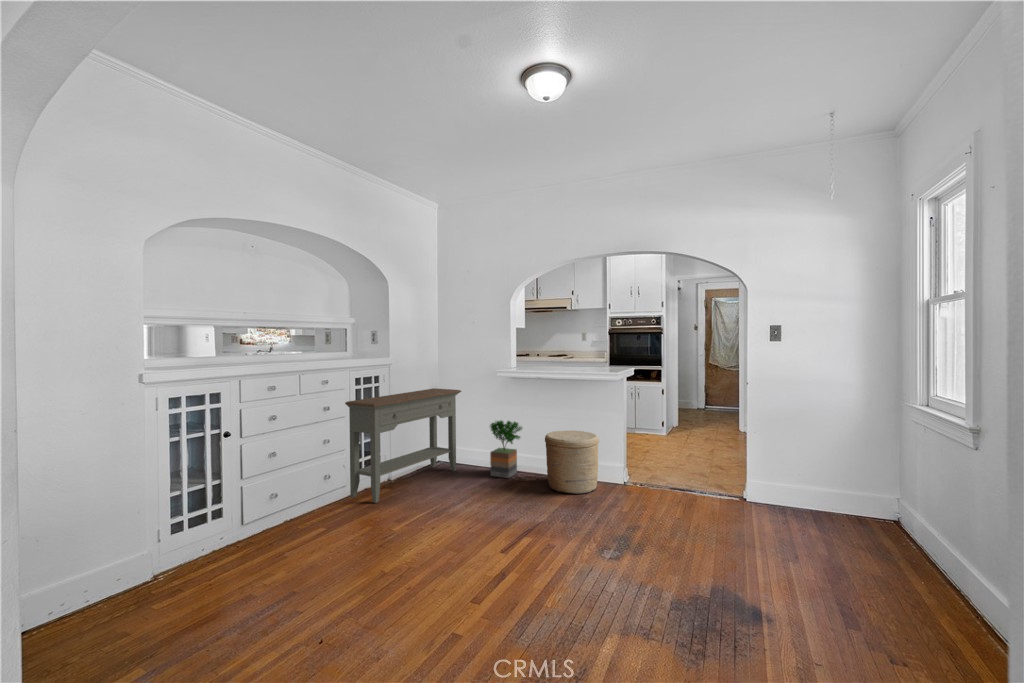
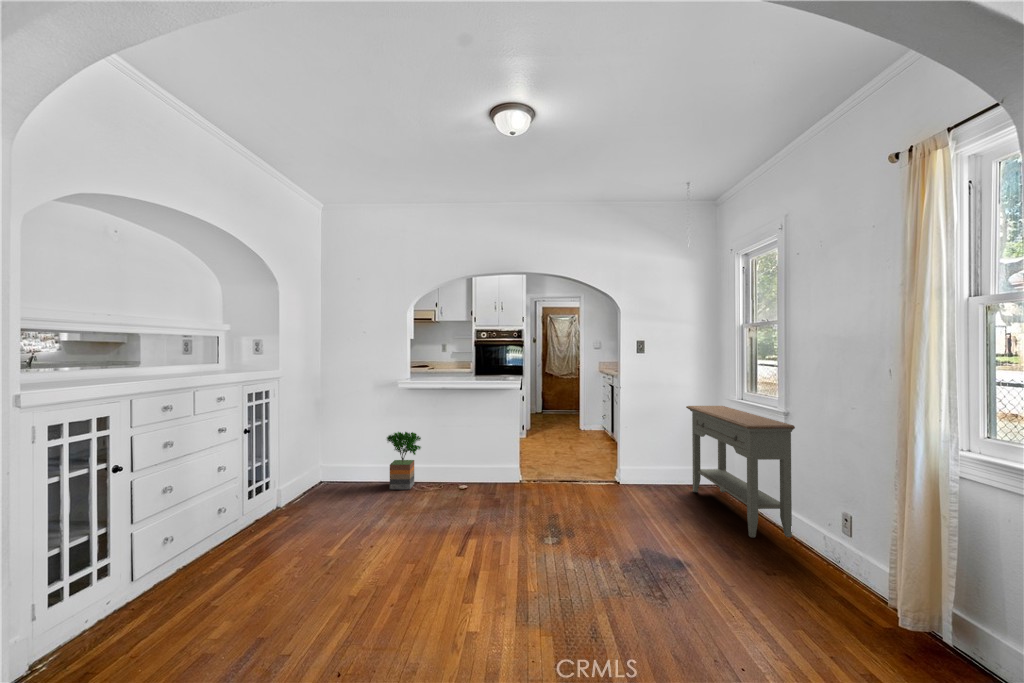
console table: present [345,388,461,503] -> present [686,406,795,537]
woven basket: present [545,431,599,494] -> none [450,437,501,496]

